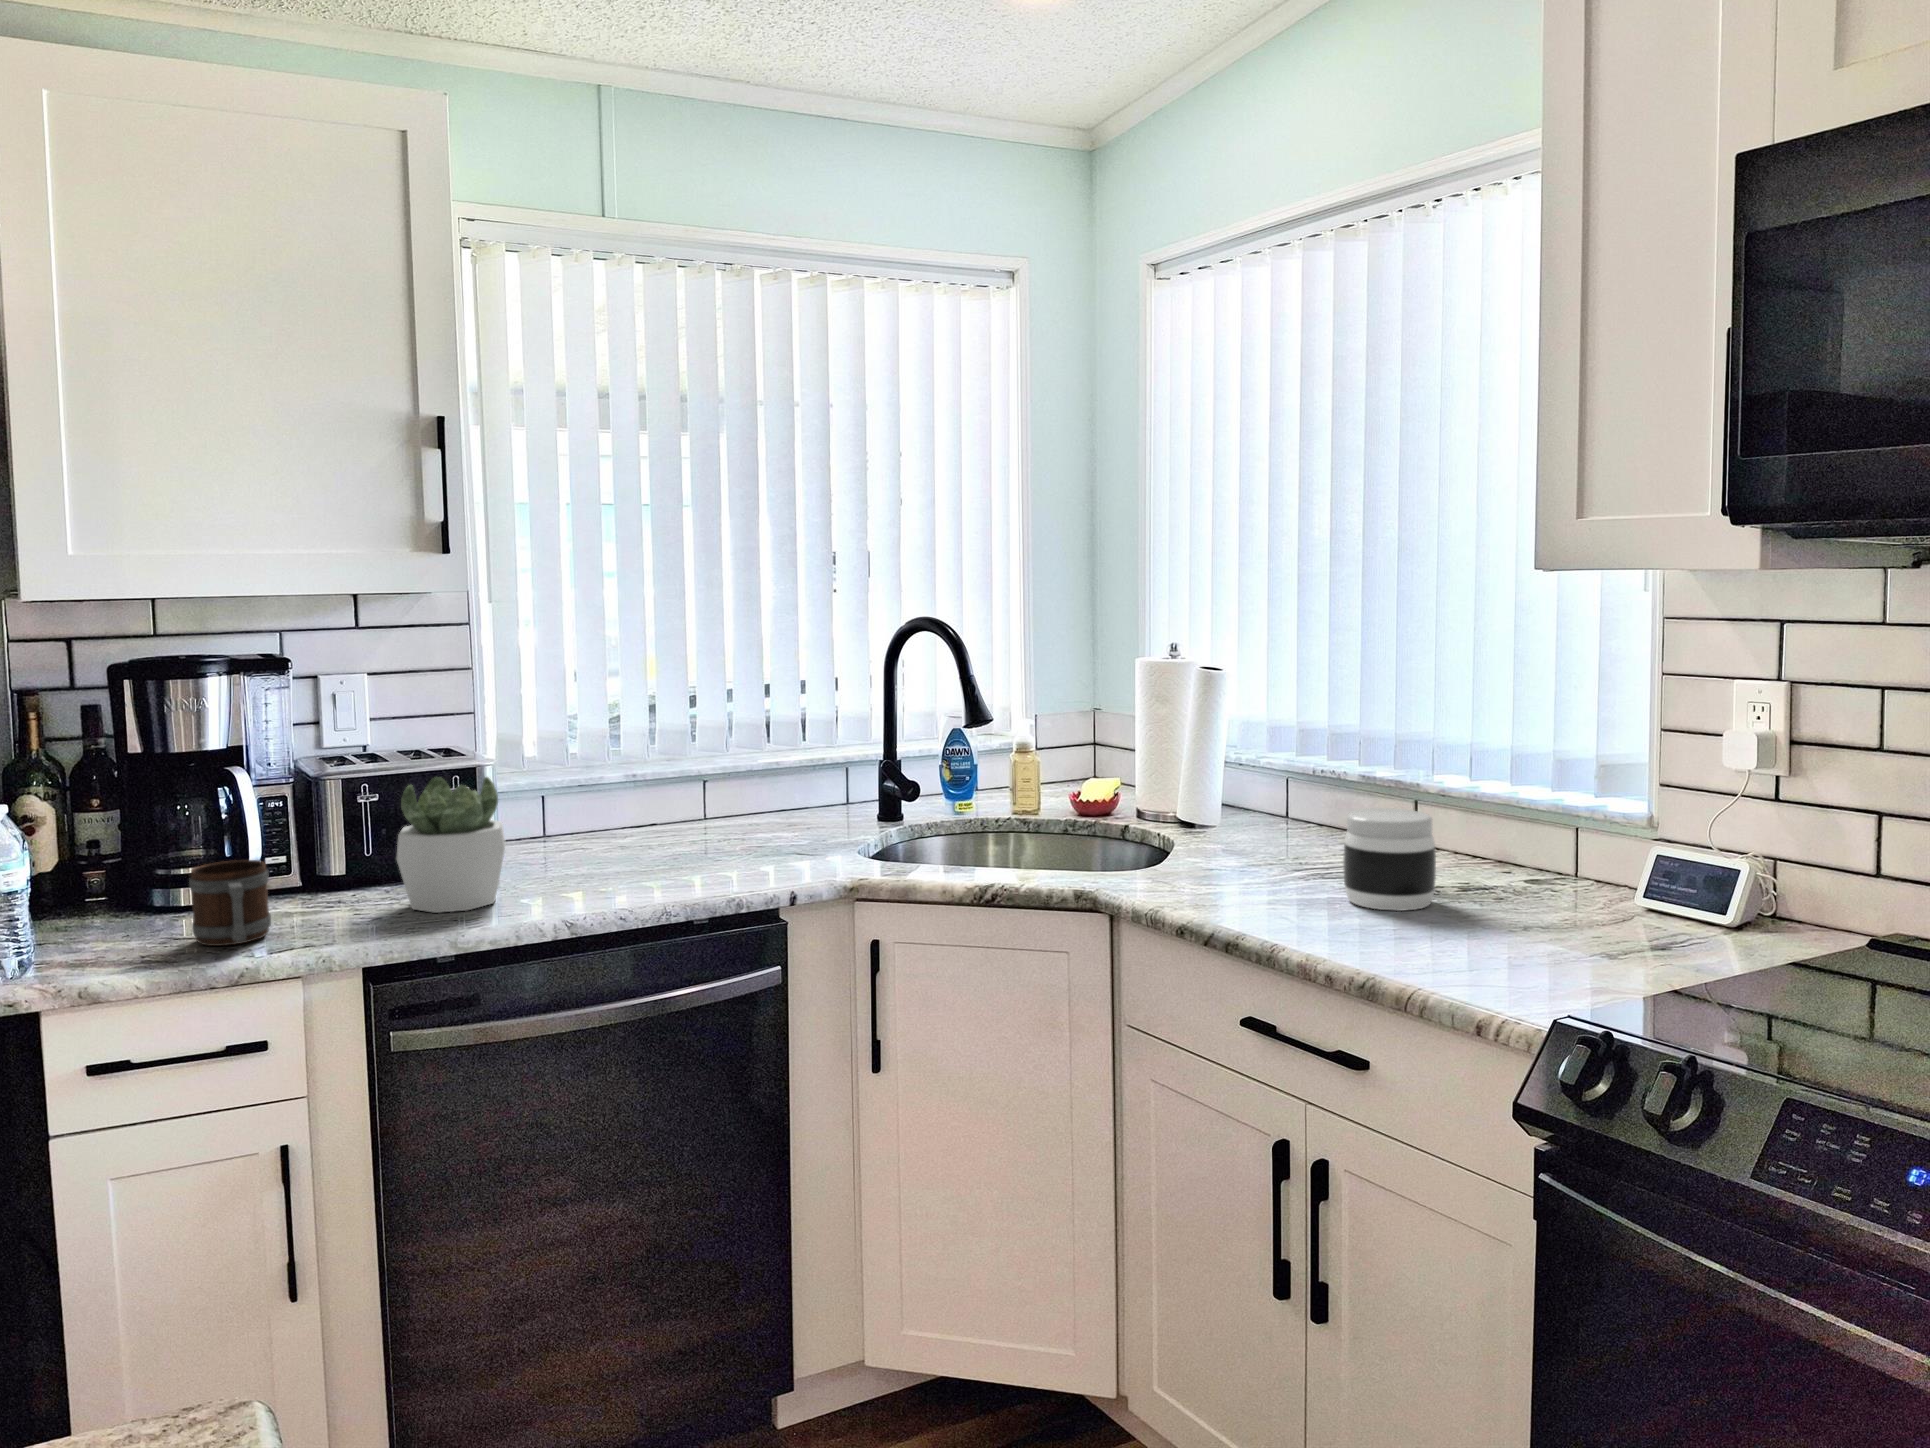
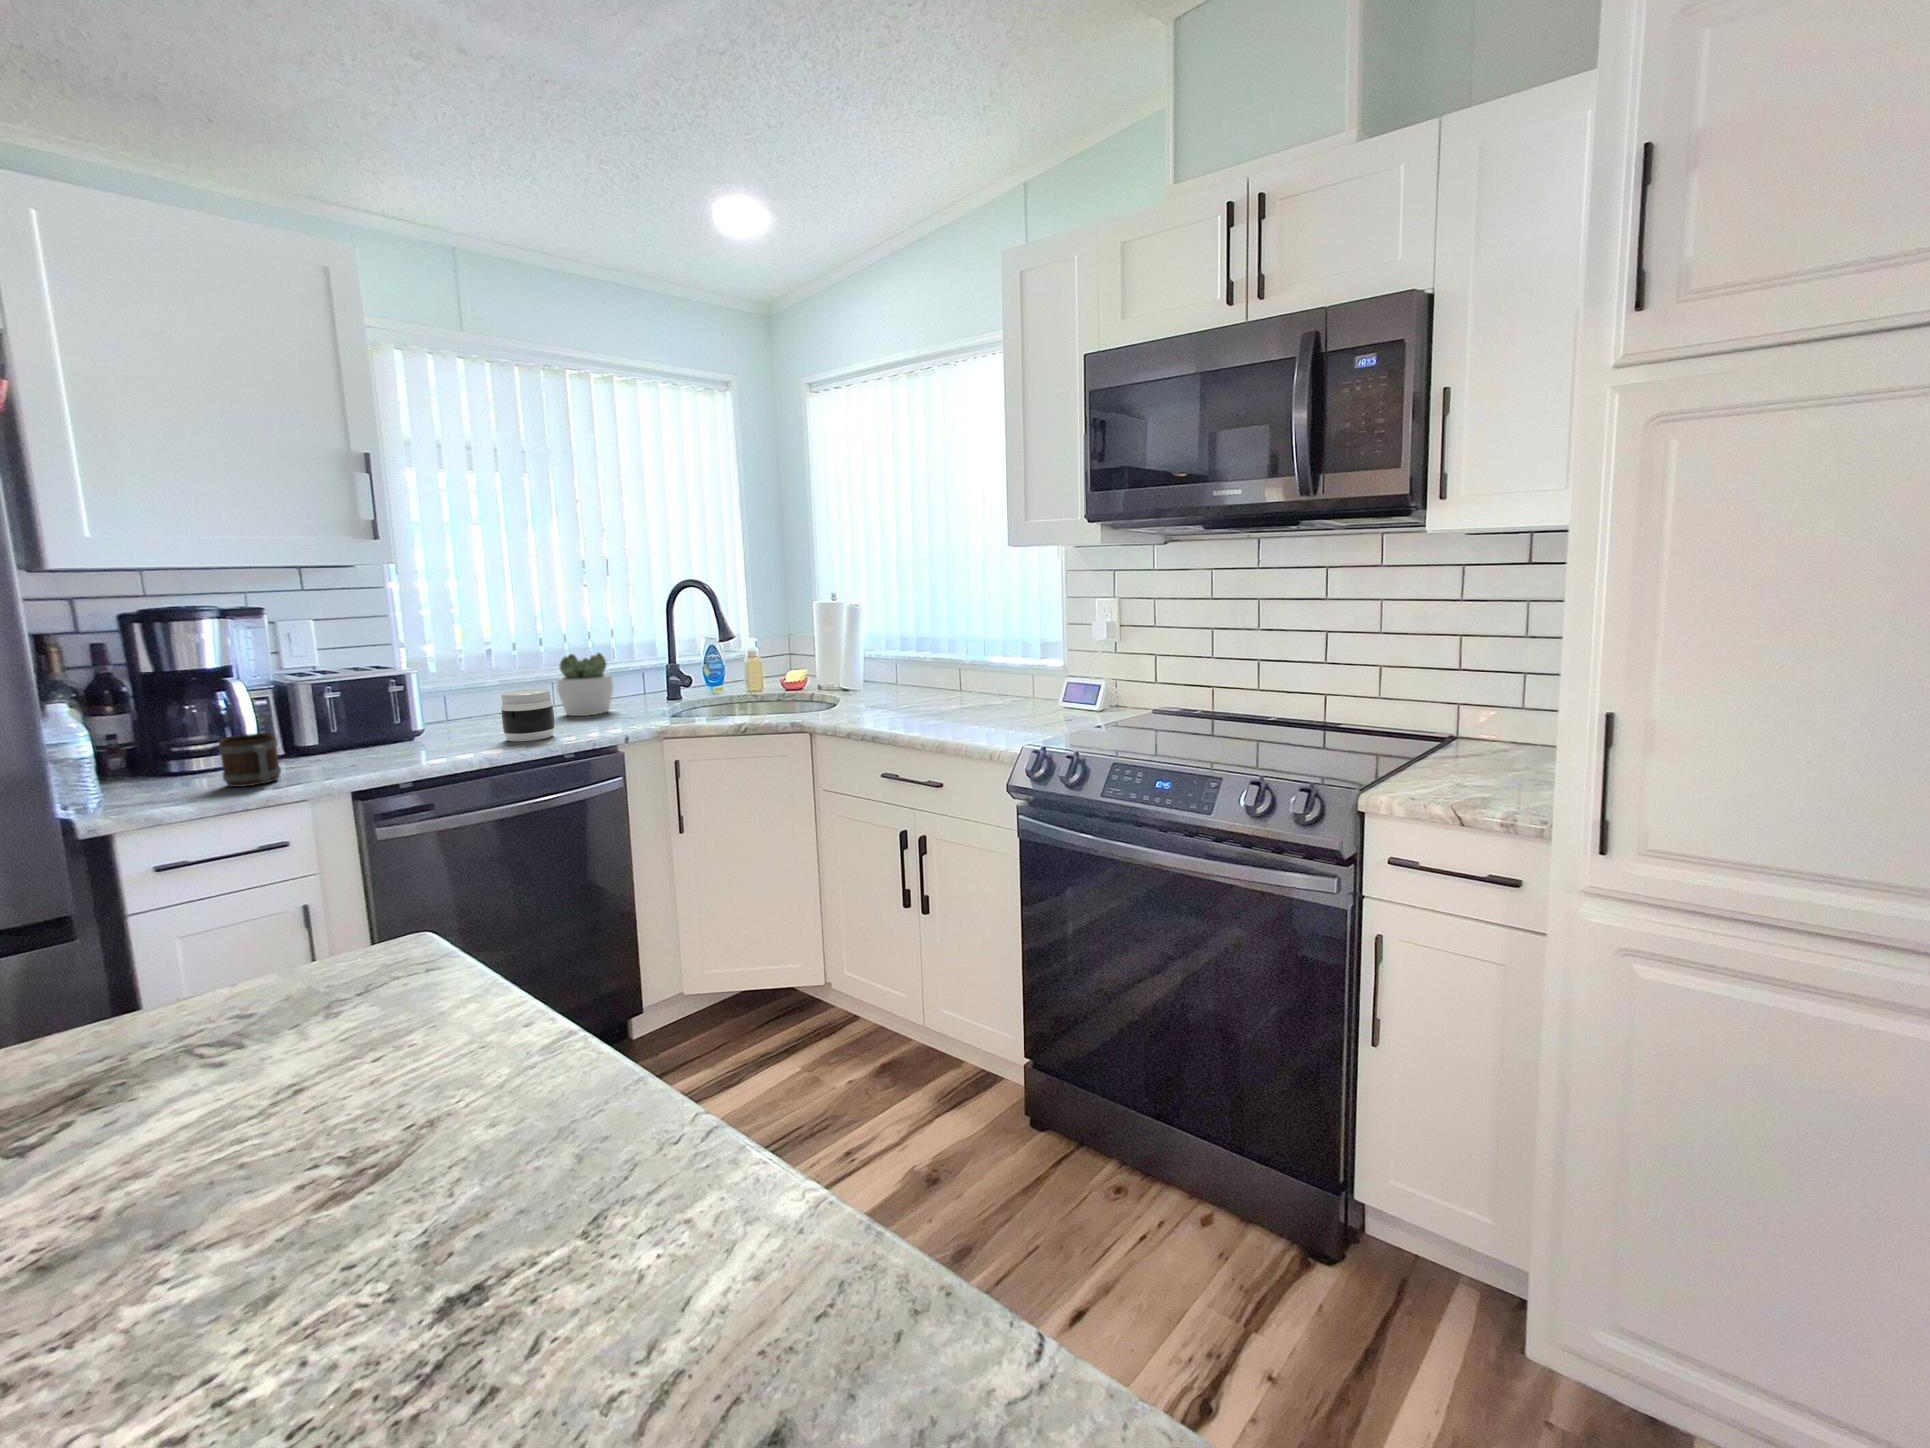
succulent plant: present [397,777,506,913] -> present [557,653,613,716]
jar: present [1343,808,1436,911] -> present [501,689,555,741]

